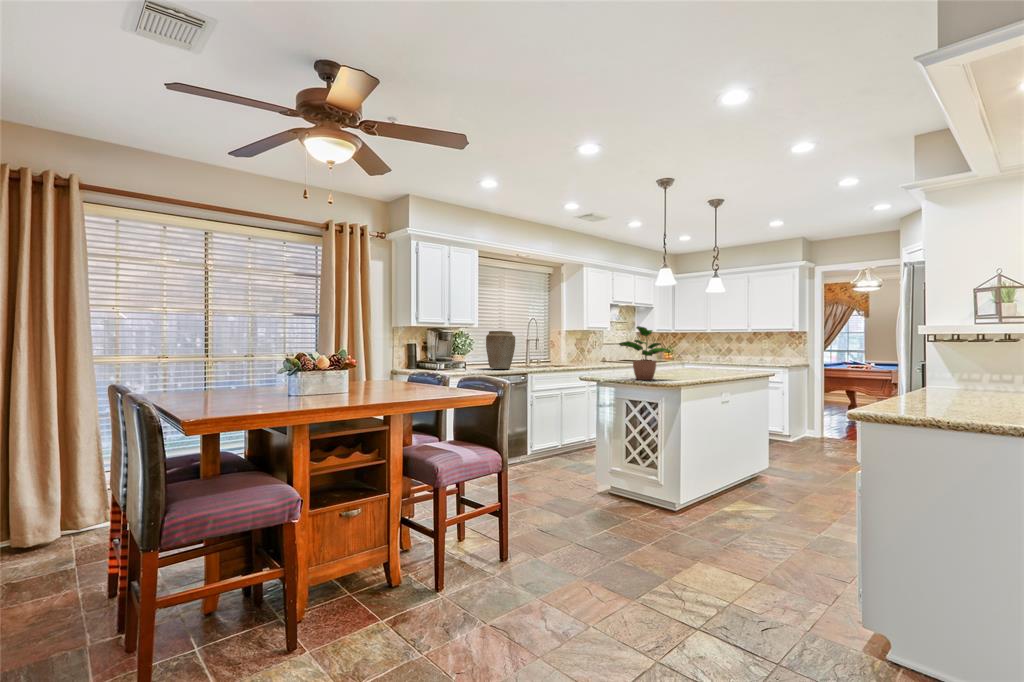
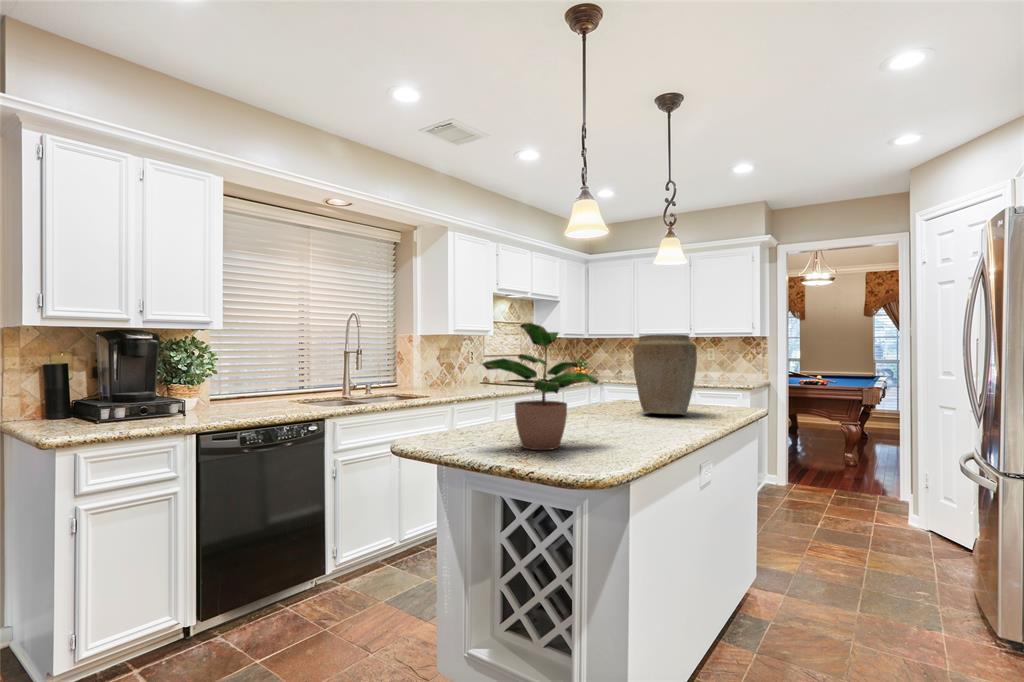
vase: present [486,331,515,369] -> present [633,335,697,414]

